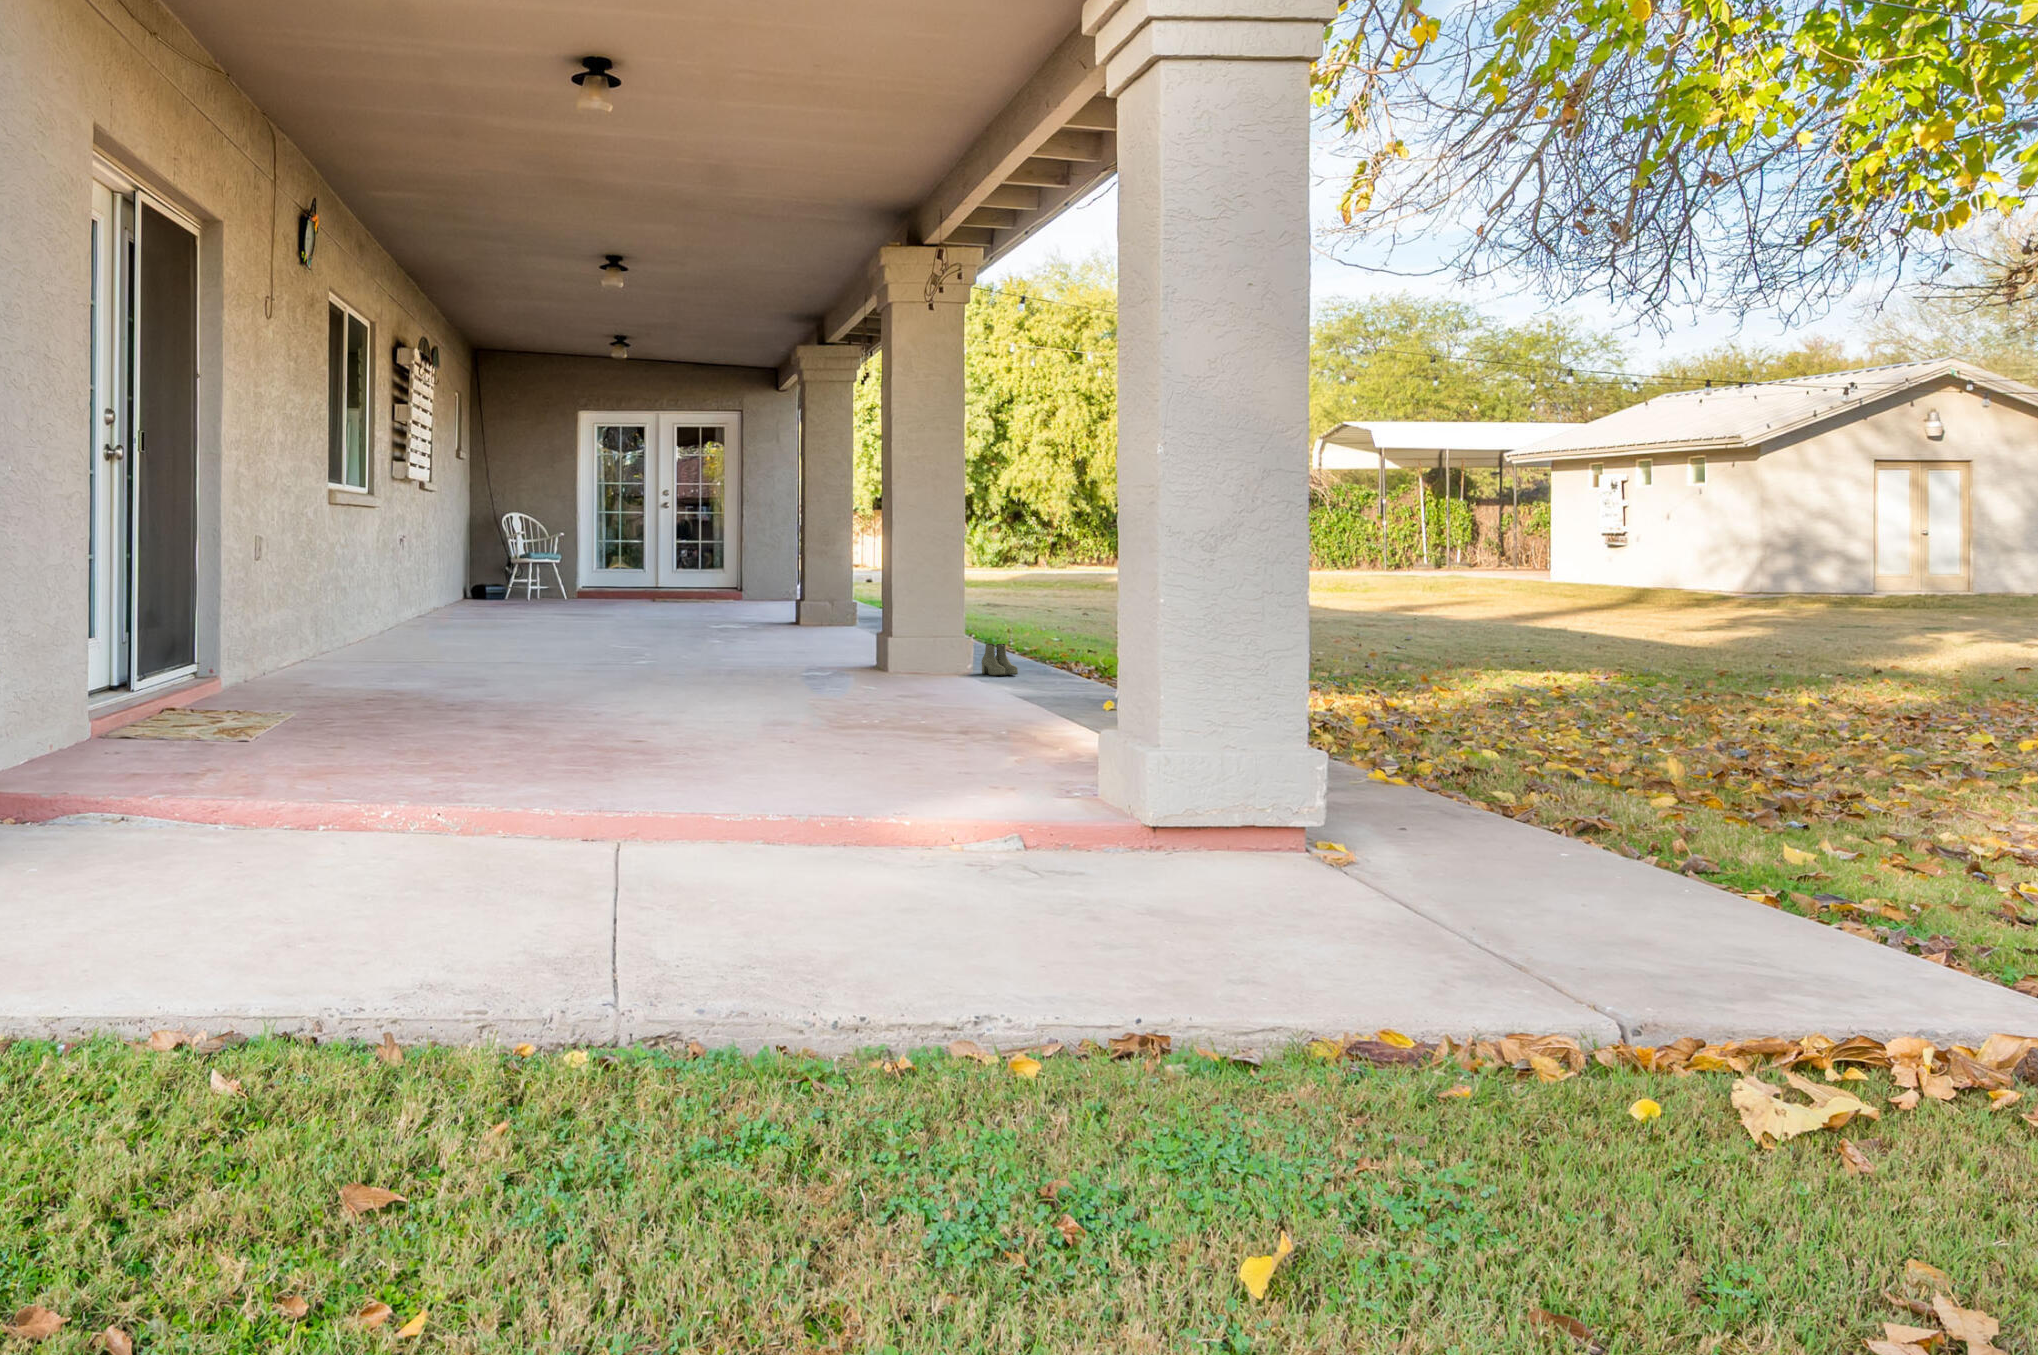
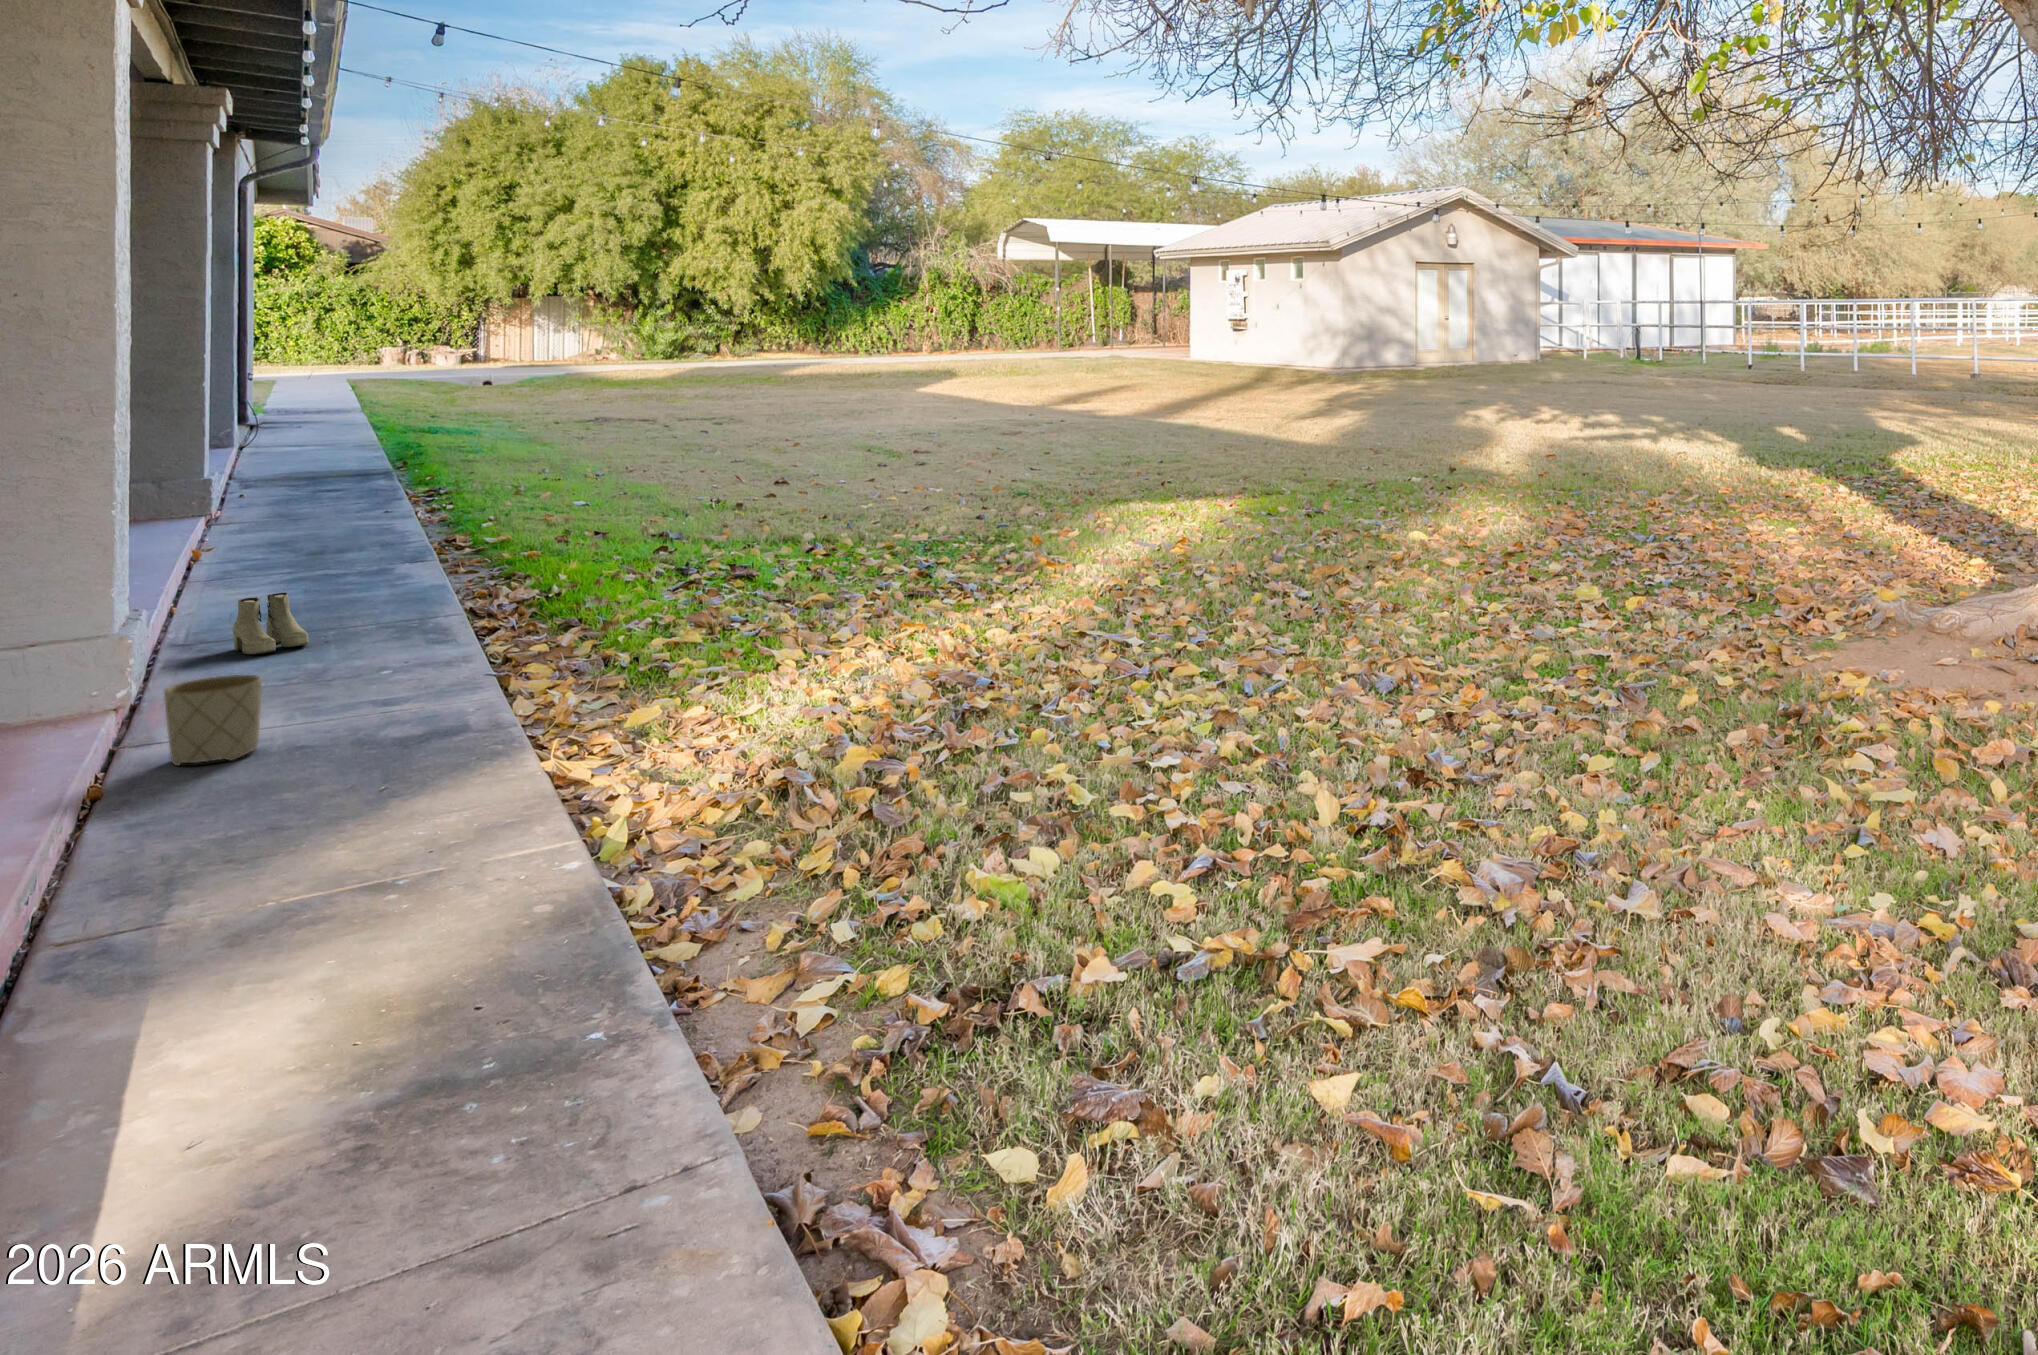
planter: none [1024,660,1062,701] -> present [164,675,262,766]

